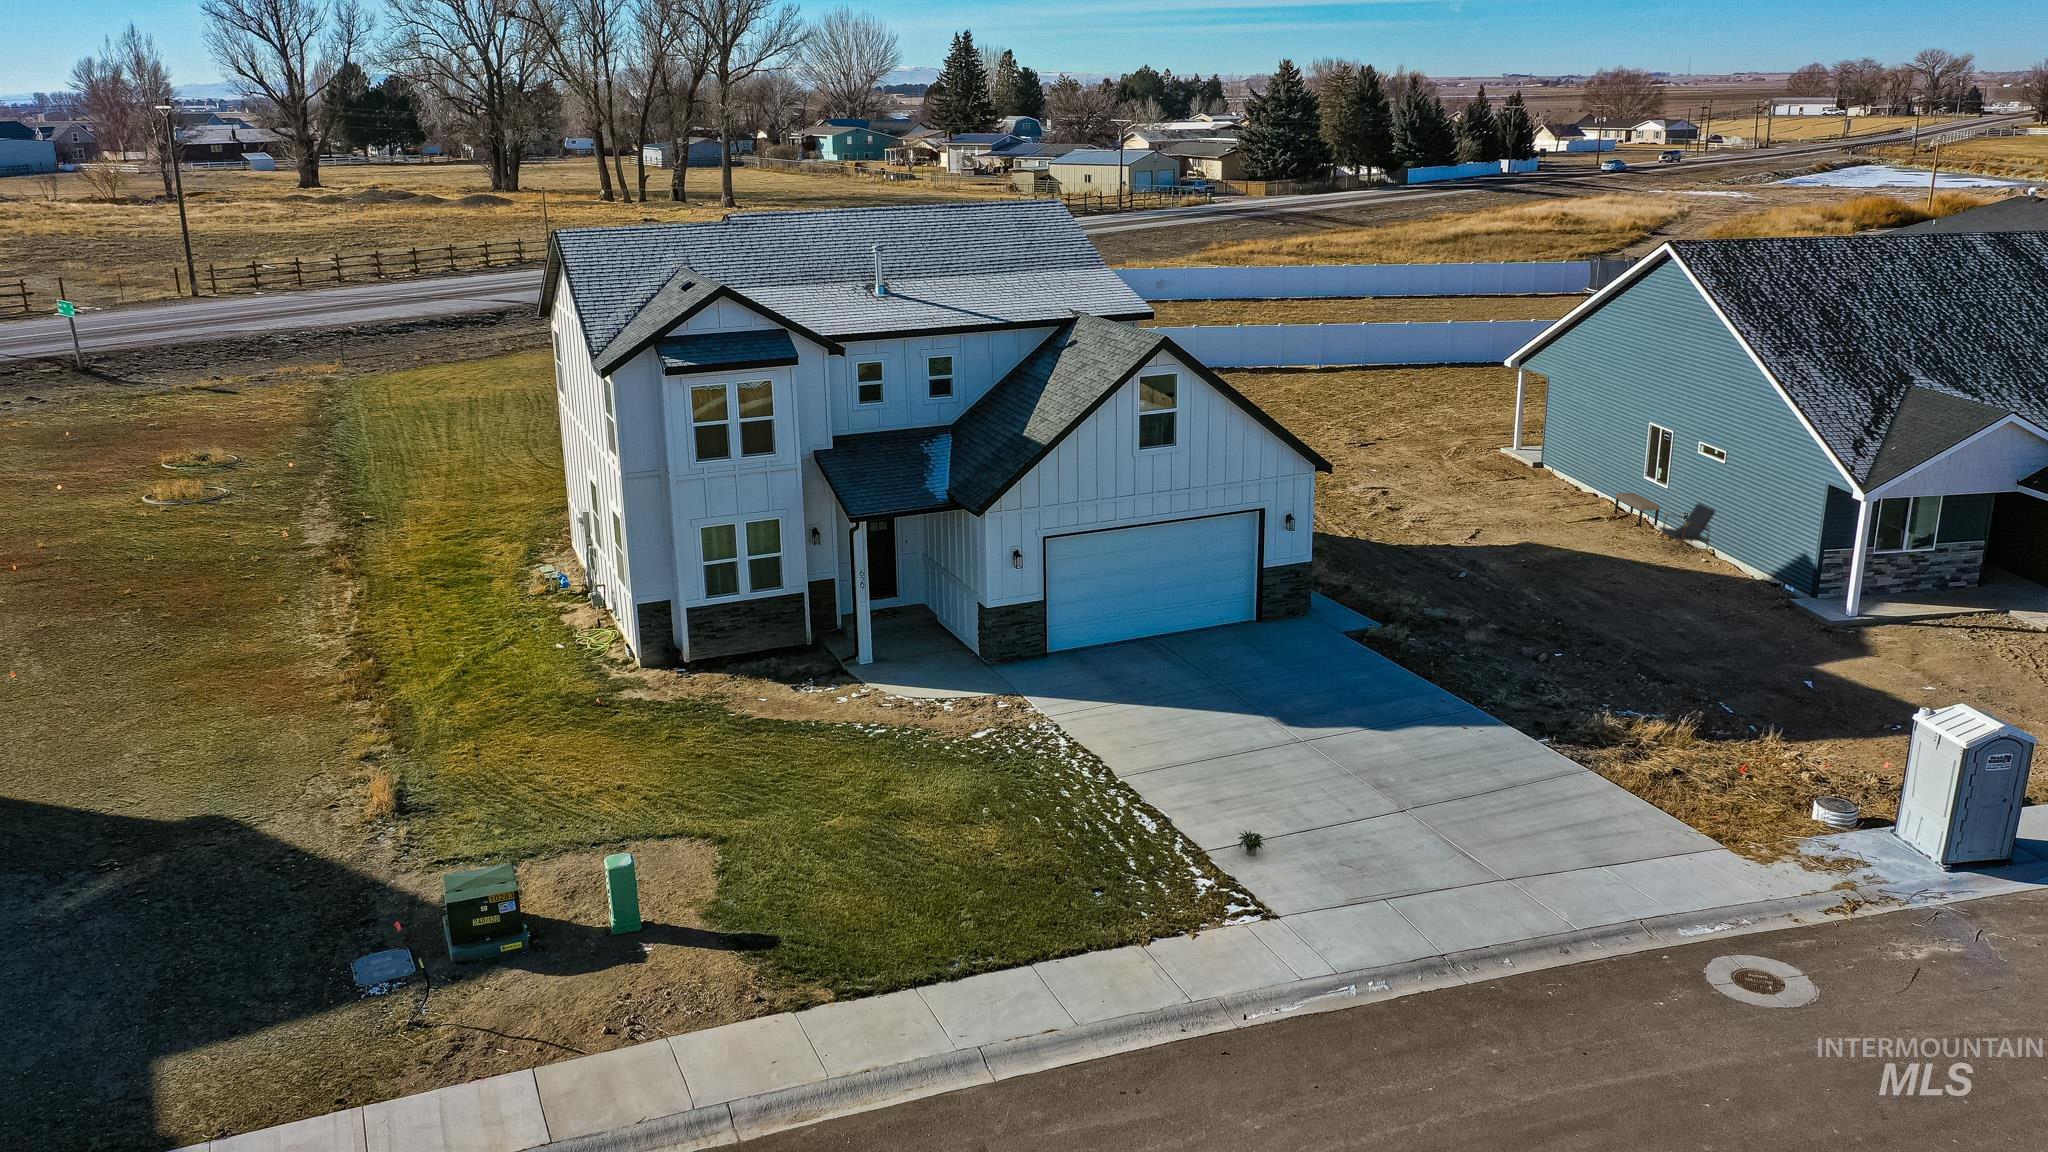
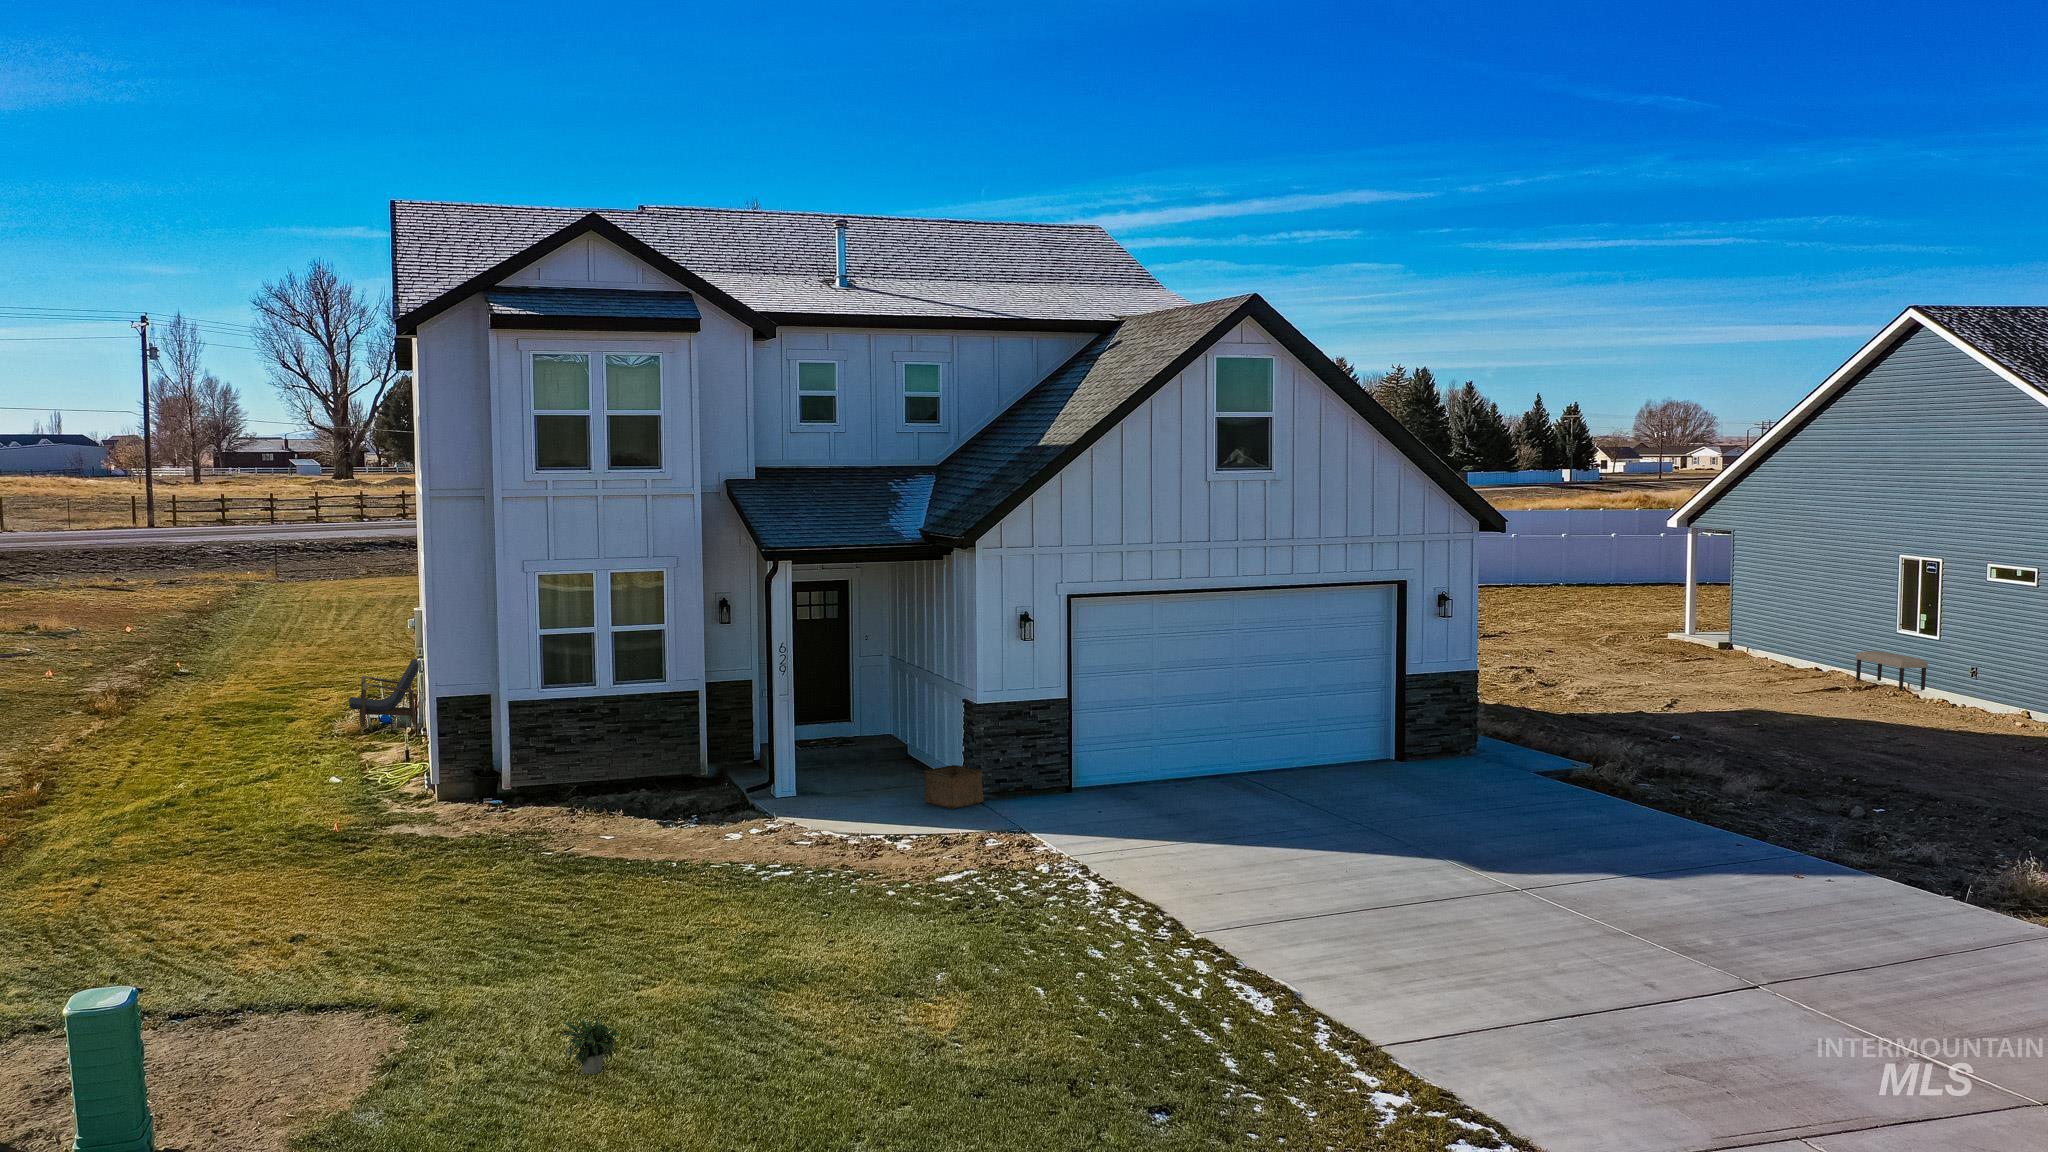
lounge chair: present [1659,503,1715,551] -> present [349,659,419,734]
storage bin: none [954,642,992,674] -> present [924,765,984,809]
potted plant: present [1238,831,1265,856] -> present [555,1017,621,1074]

